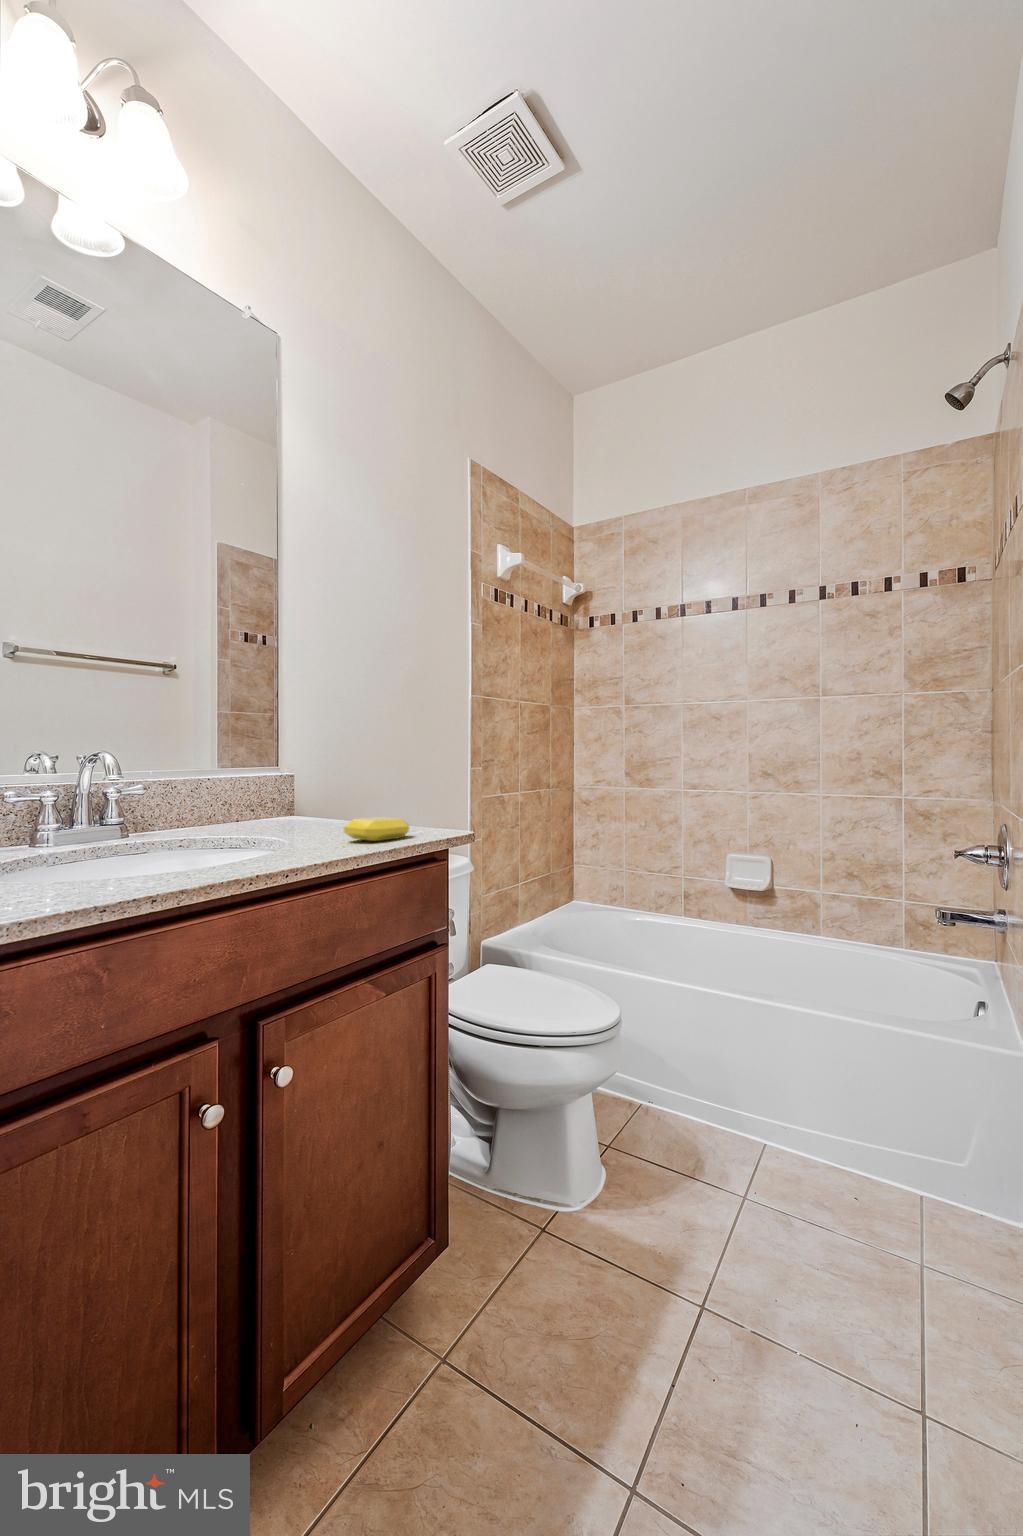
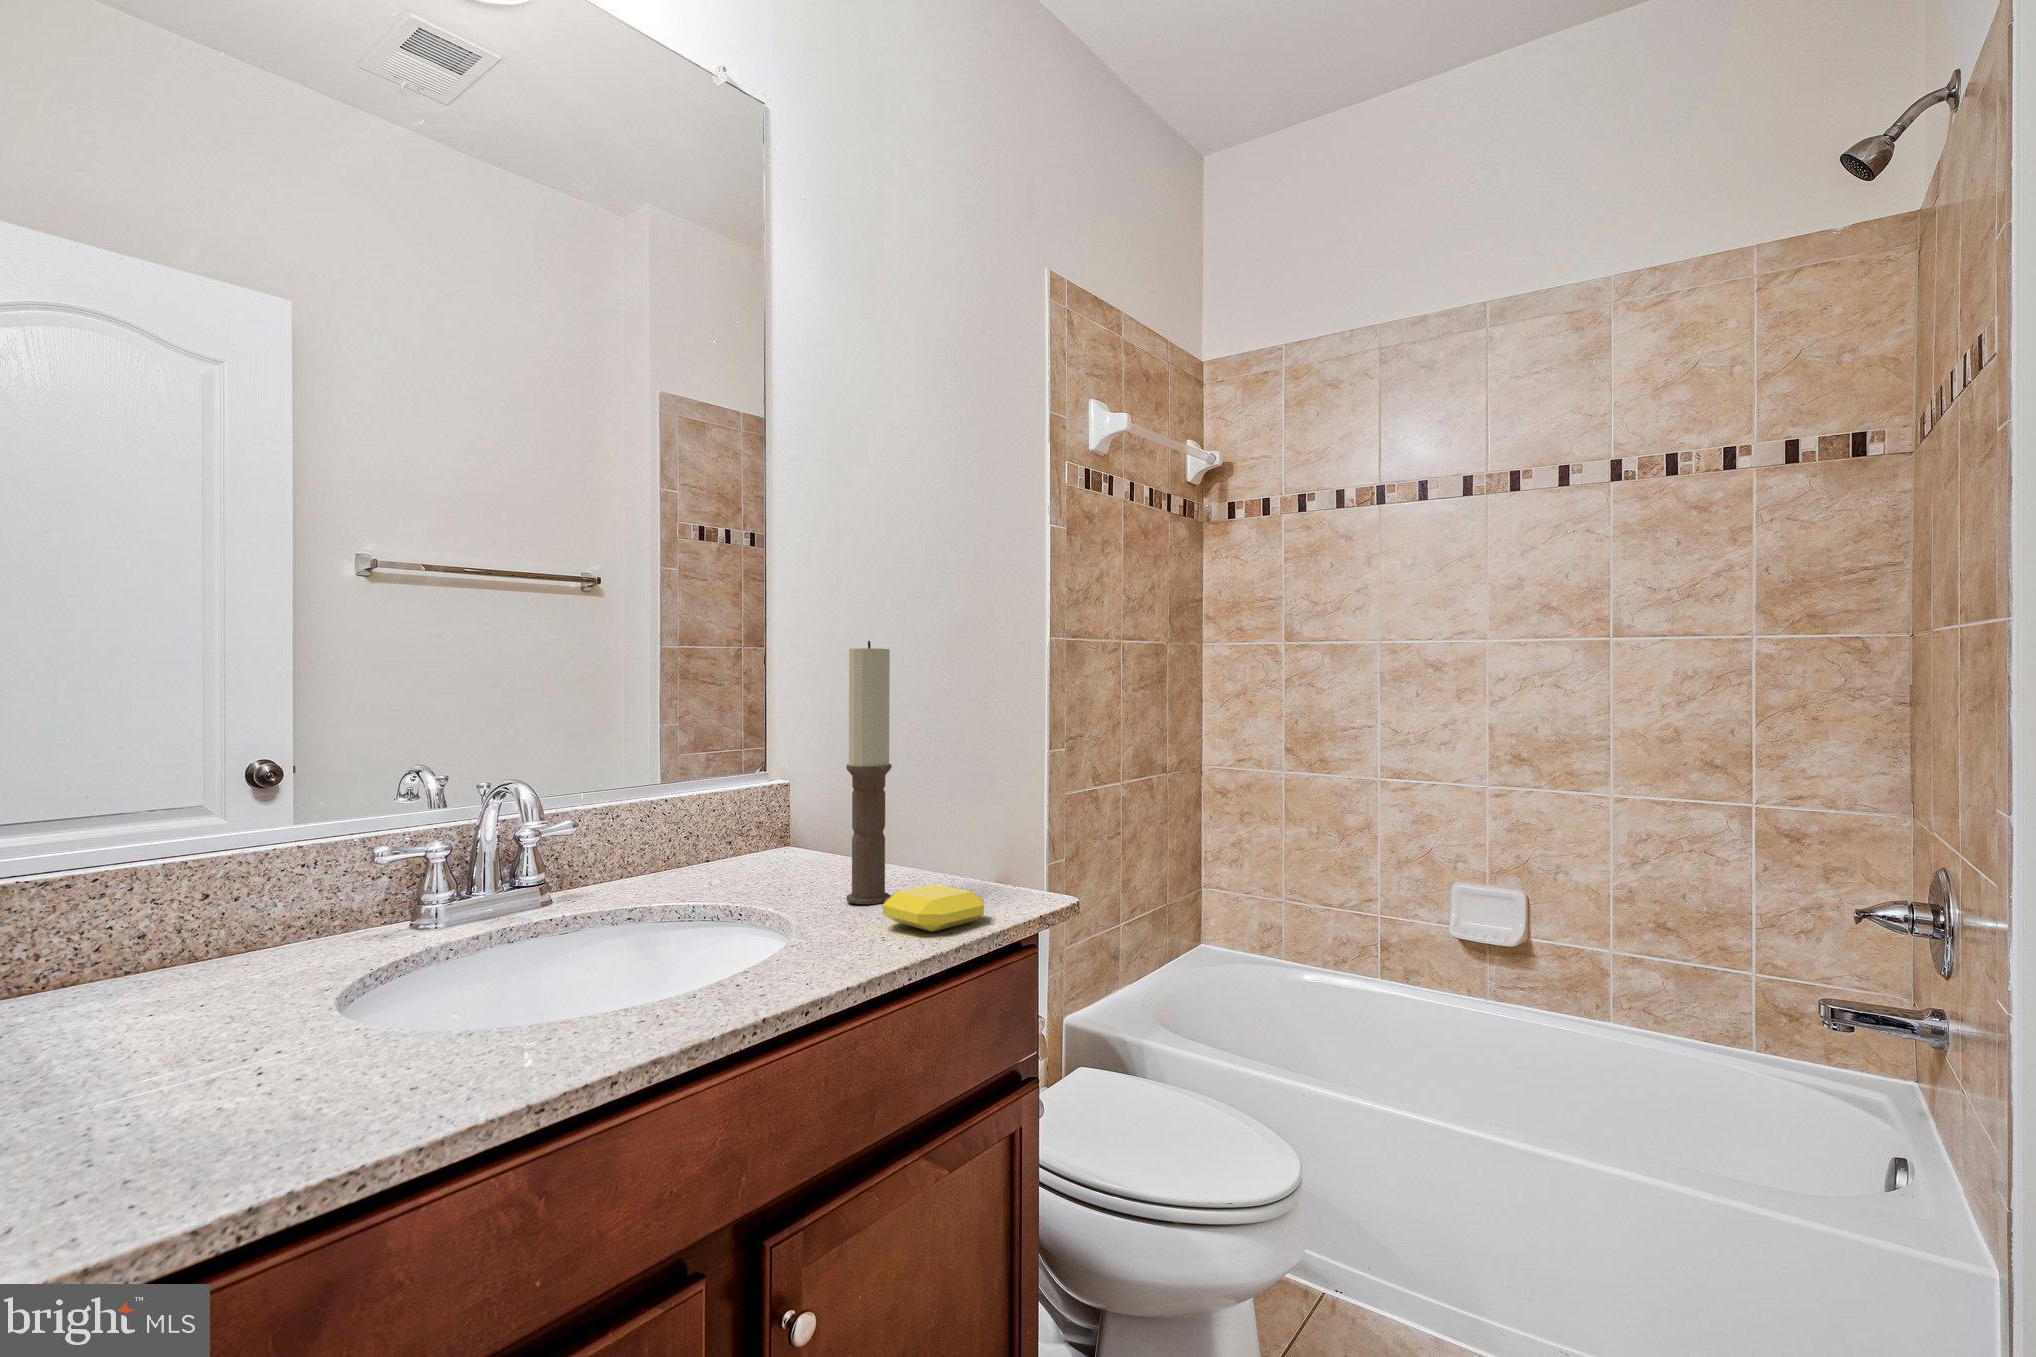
candle: none [324,667,353,835] -> present [846,641,892,904]

